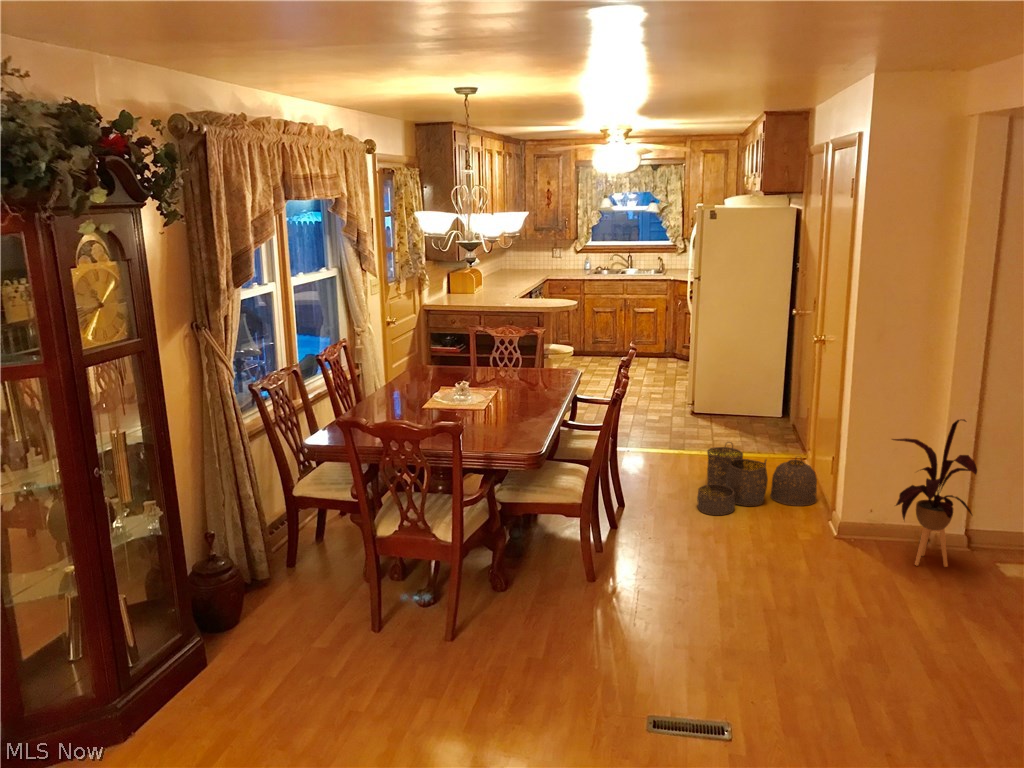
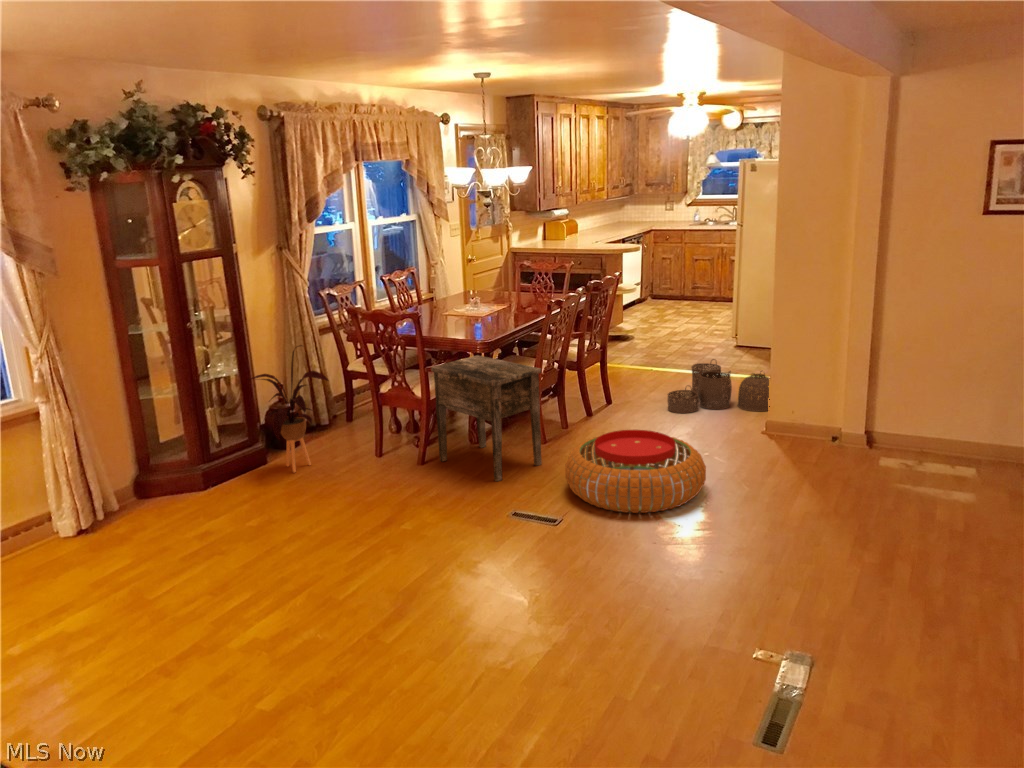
house plant: present [892,419,977,567] -> present [248,345,328,472]
side table: none [468,473,629,664] -> present [431,355,542,481]
pouf: none [686,569,889,706] -> present [565,430,706,513]

